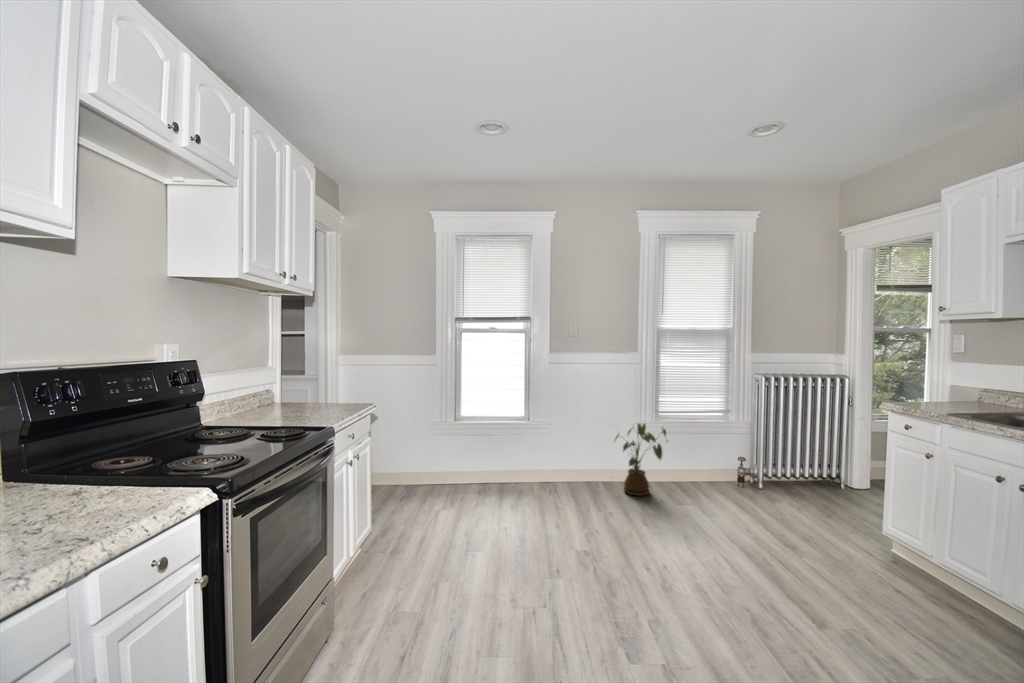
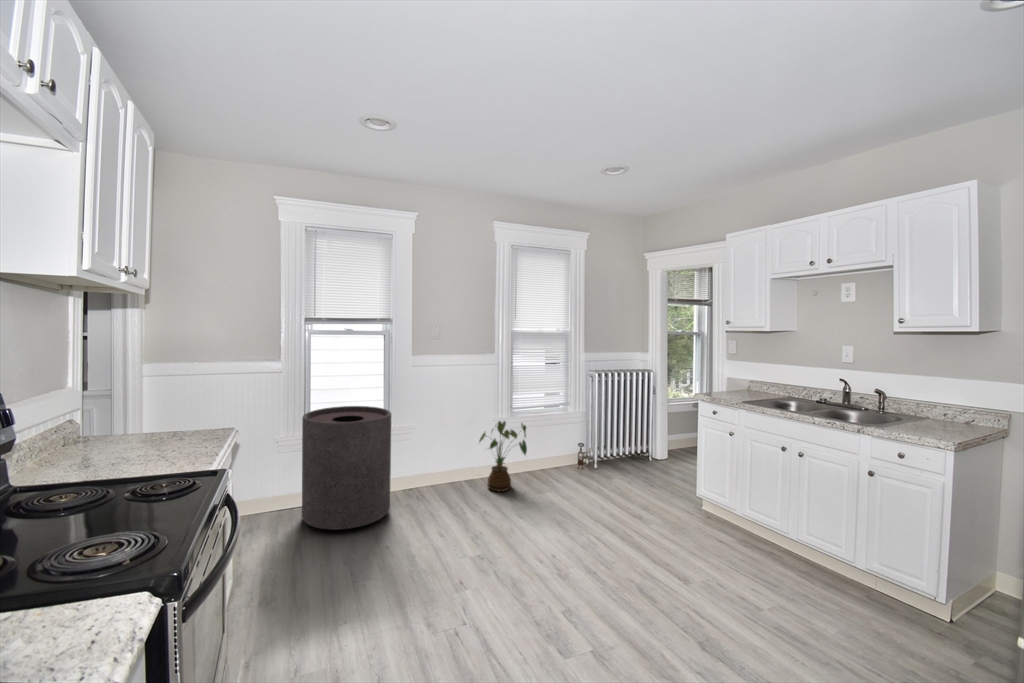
trash can: none [448,399,522,506] -> present [302,406,391,530]

